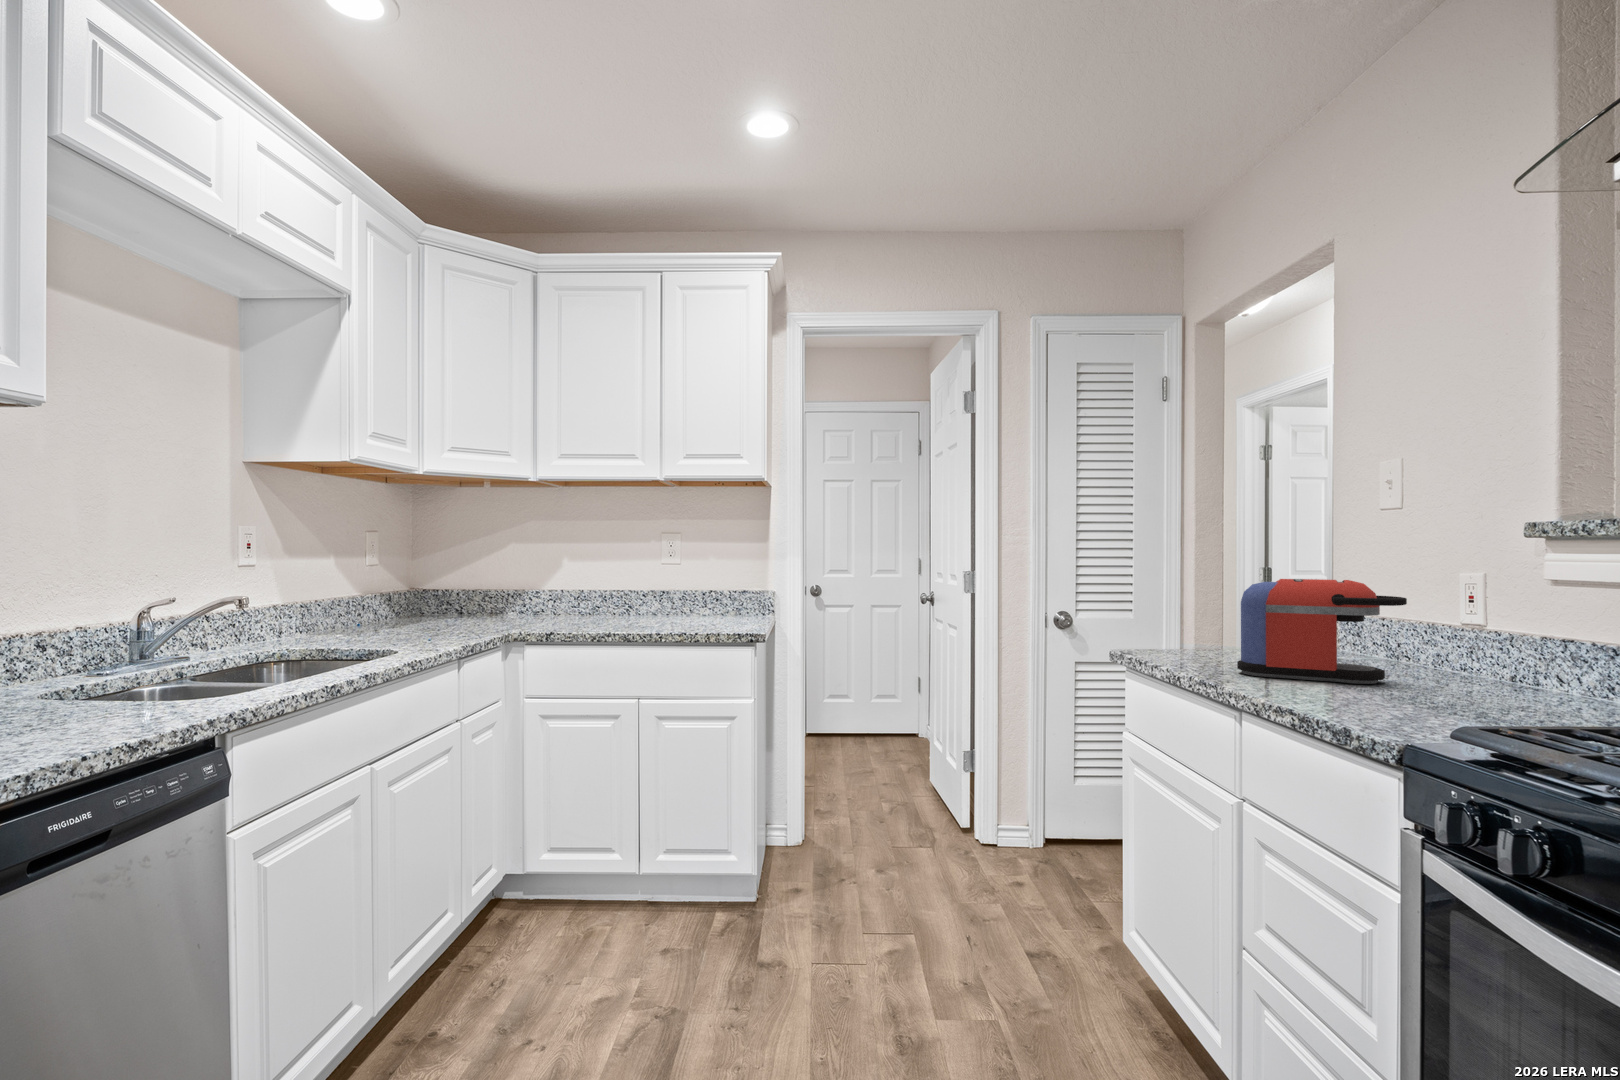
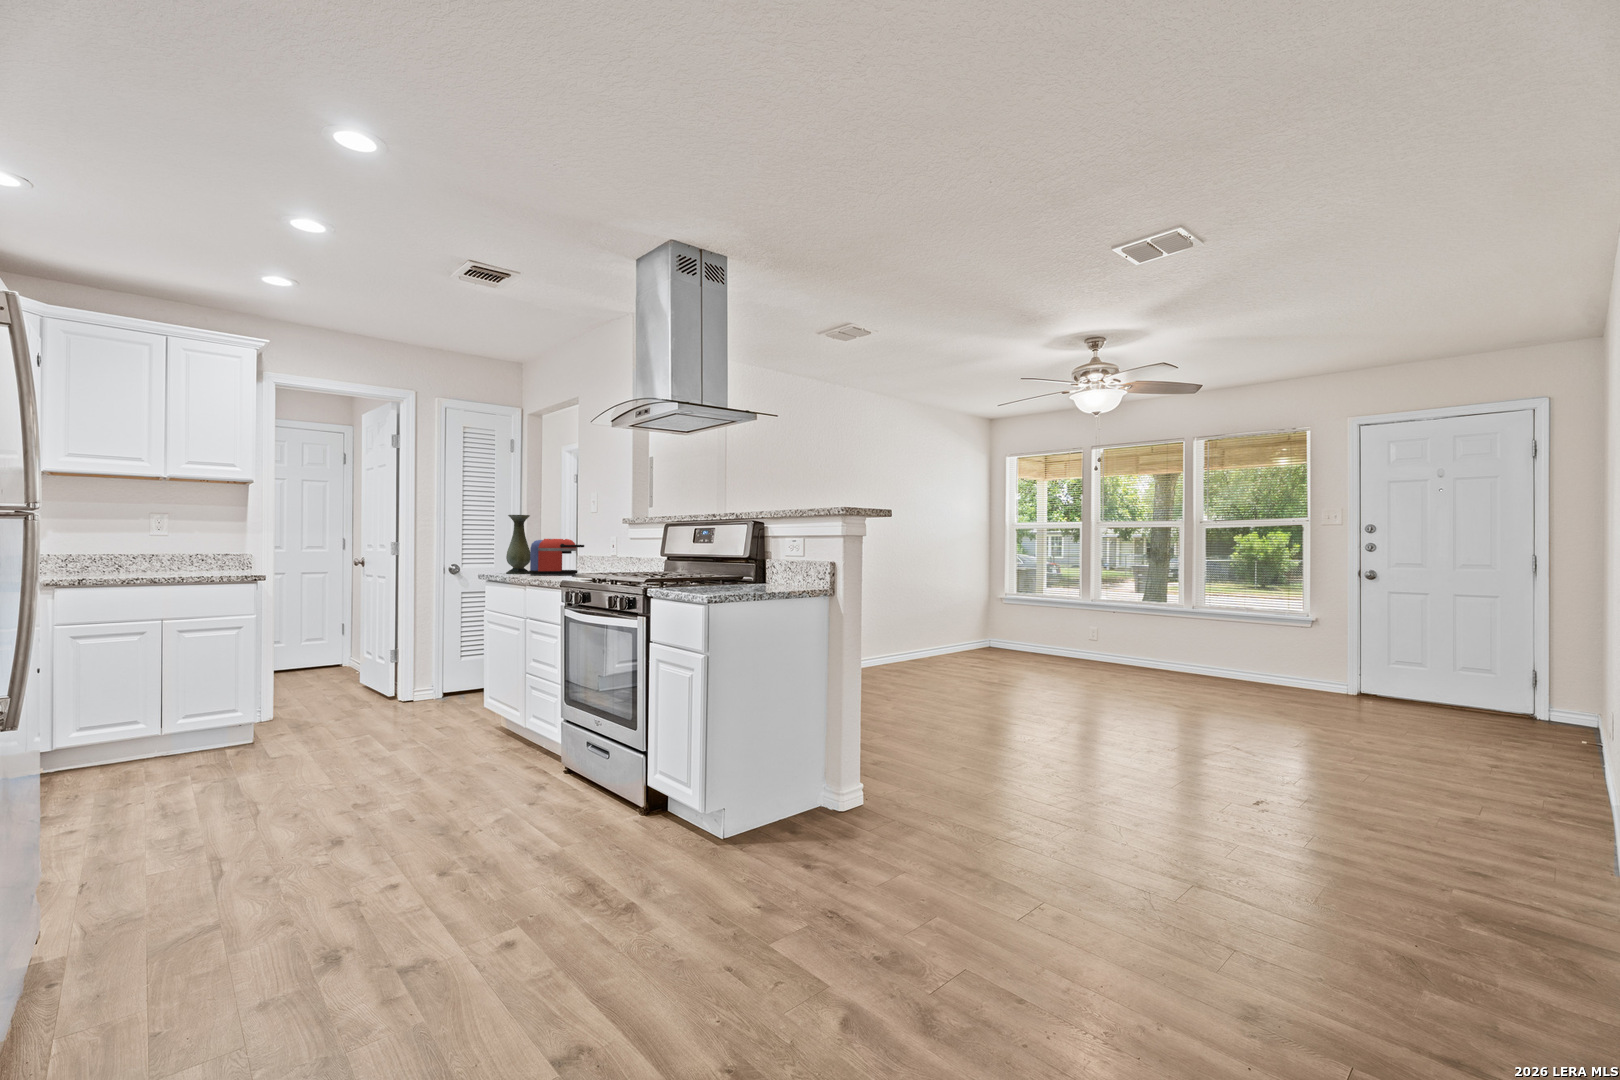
vase: none [1169,518,1232,660] -> present [506,515,530,574]

